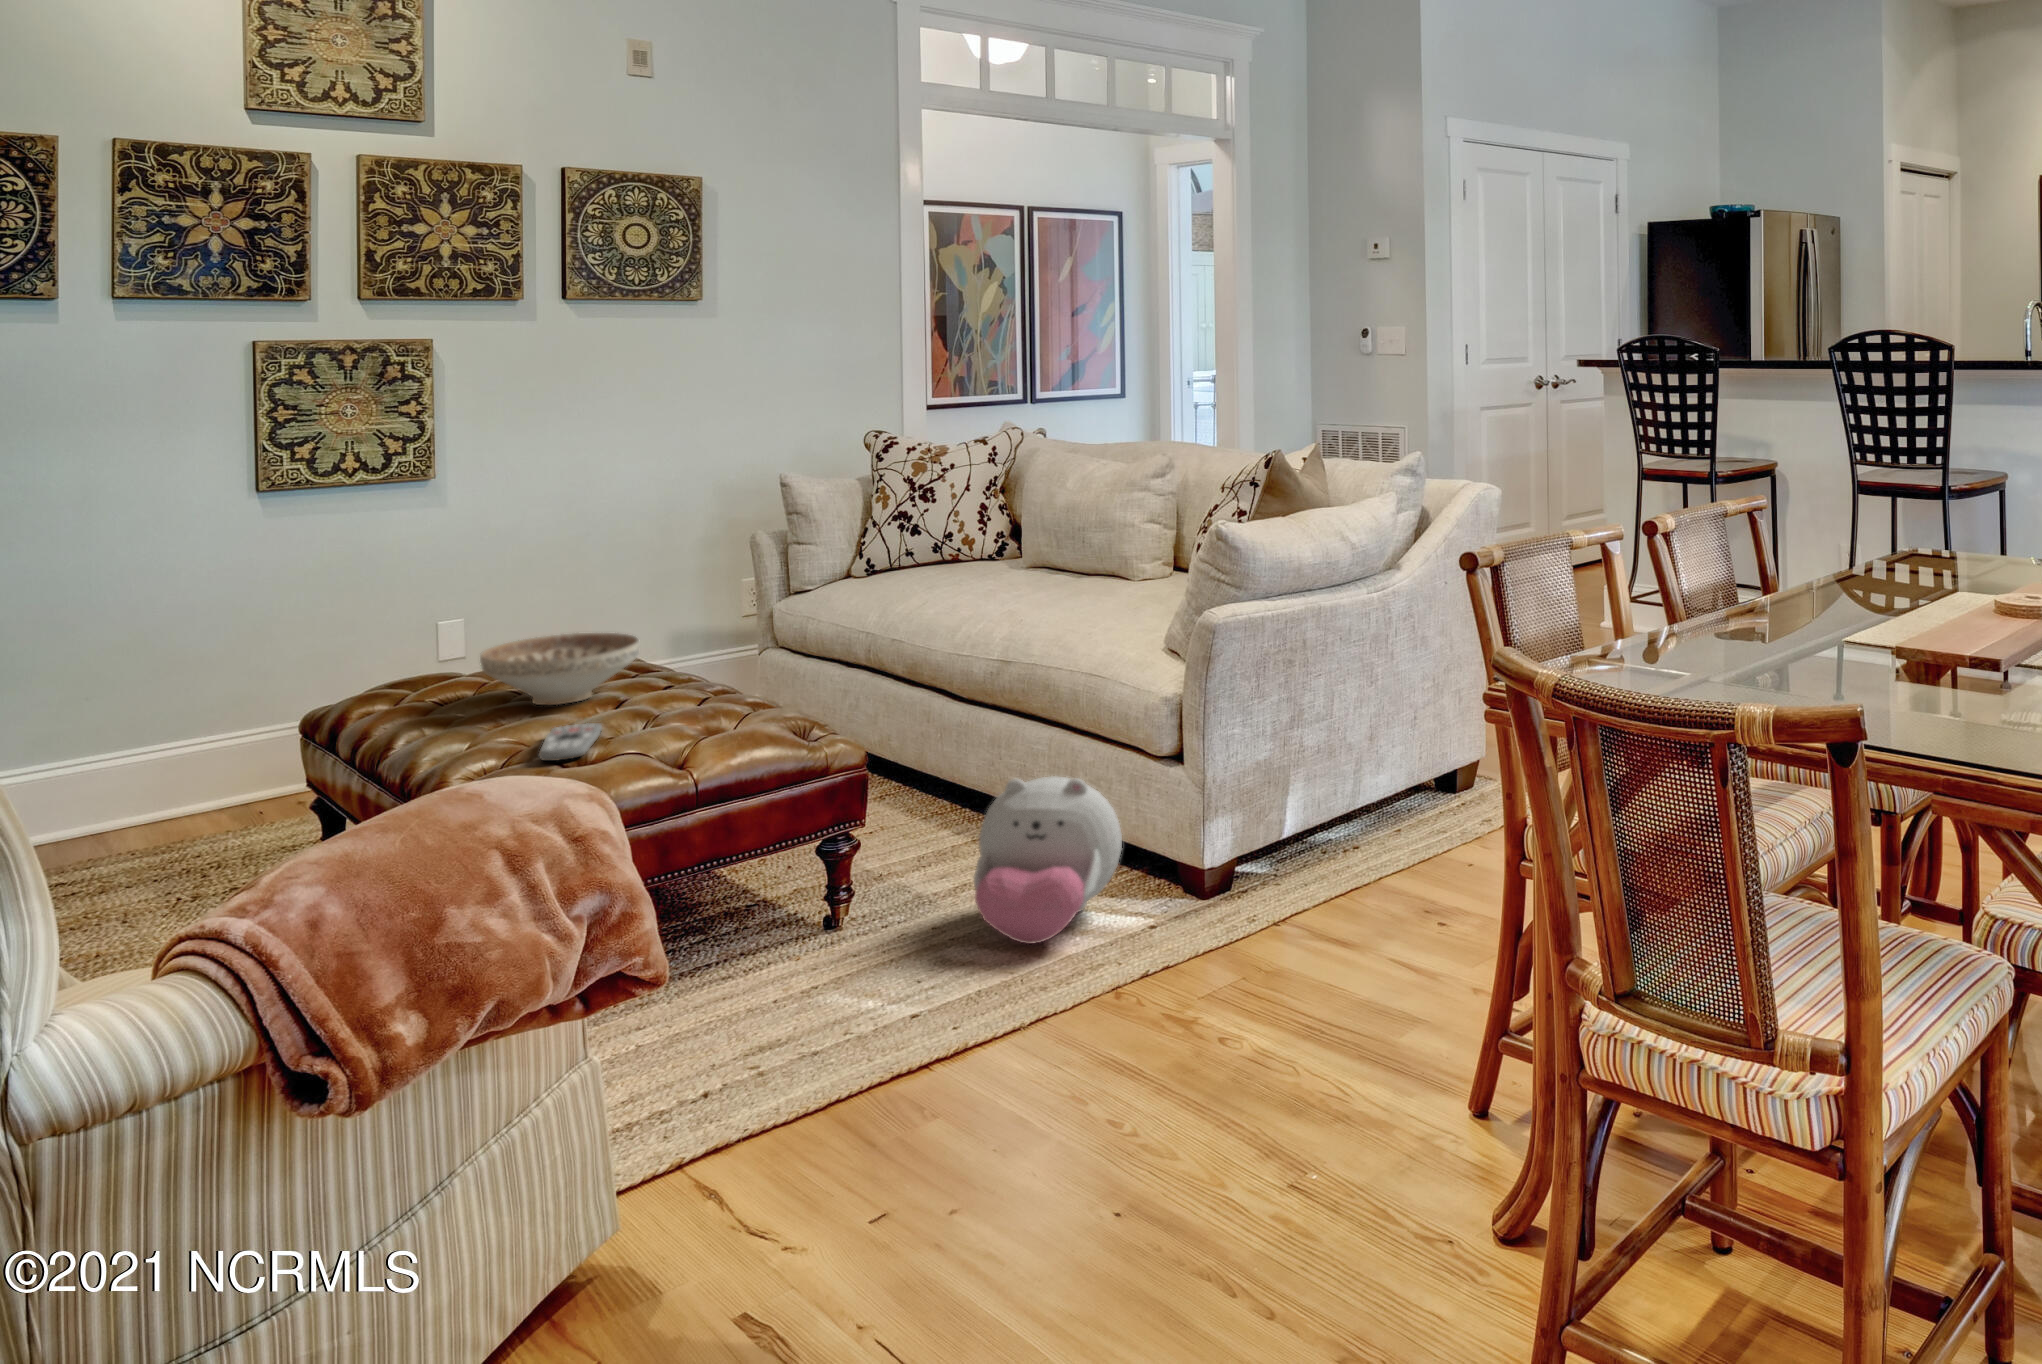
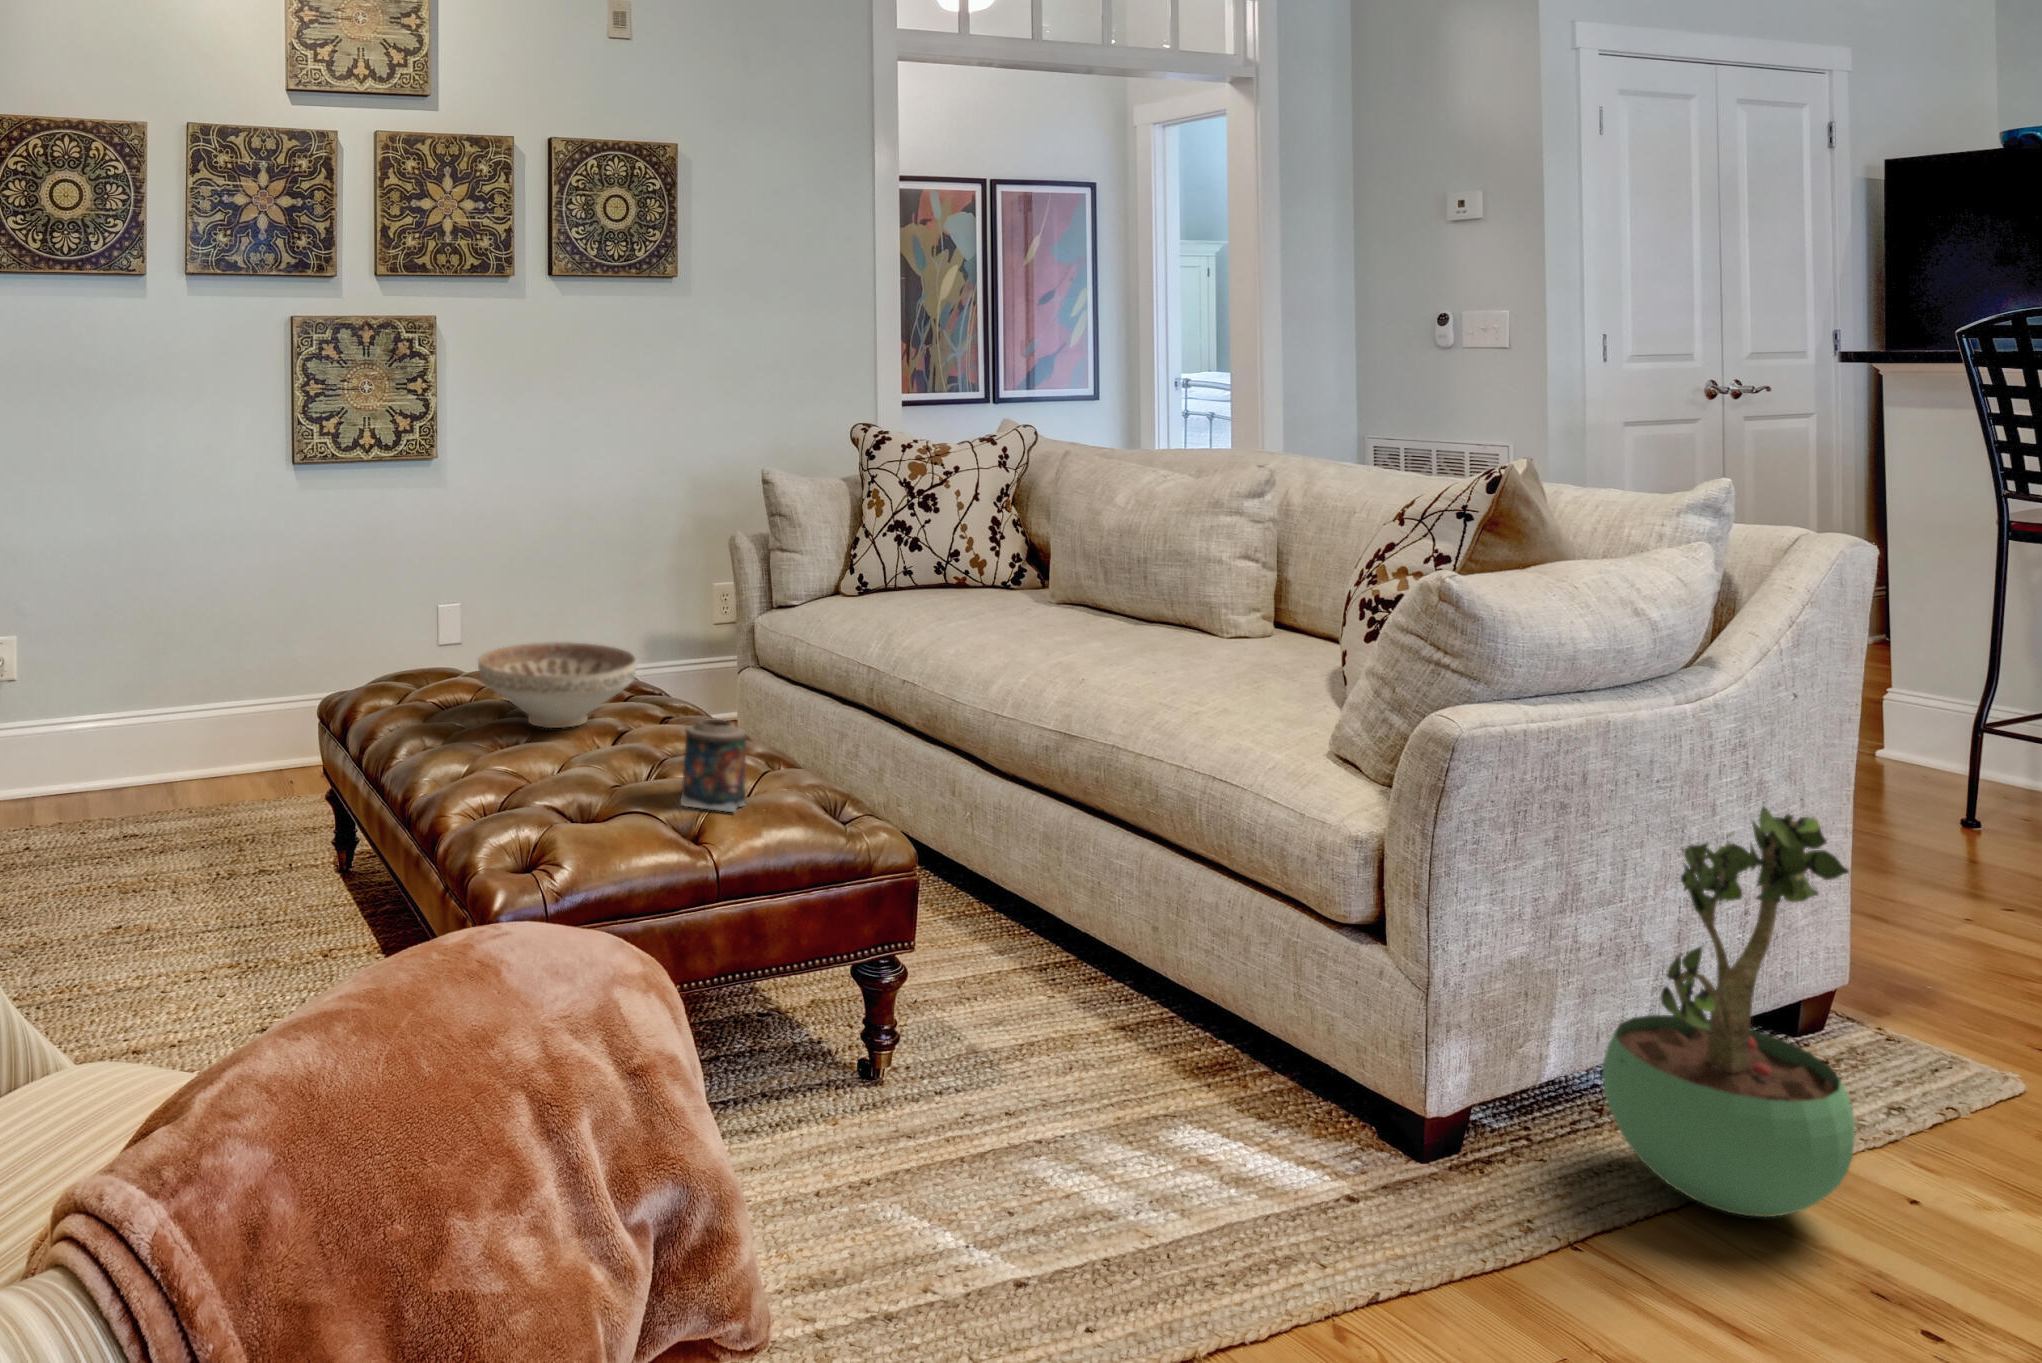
potted plant: none [1301,649,1427,886] -> present [1603,806,1855,1217]
candle: none [669,676,729,744] -> present [681,720,747,813]
remote control: present [539,723,602,761] -> none [539,761,603,811]
plush toy: present [974,776,1122,944] -> none [1075,925,1298,1192]

